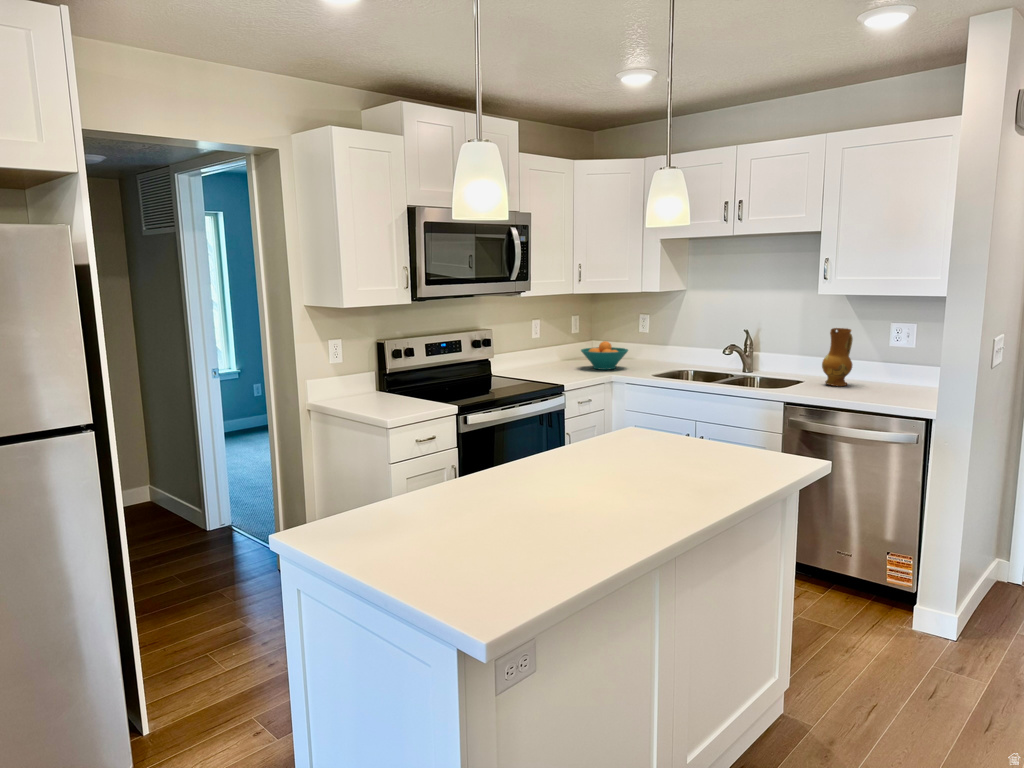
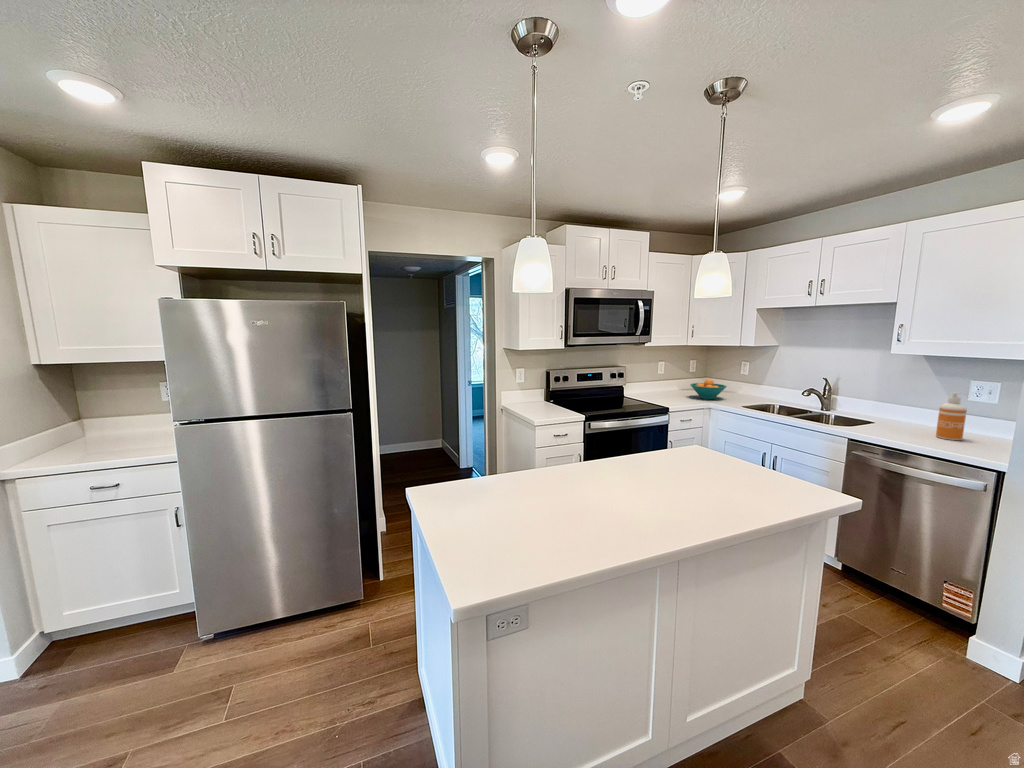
ceramic jug: present [822,328,853,386] -> none [892,382,927,431]
soap dispenser: none [866,337,892,392] -> present [936,392,967,440]

